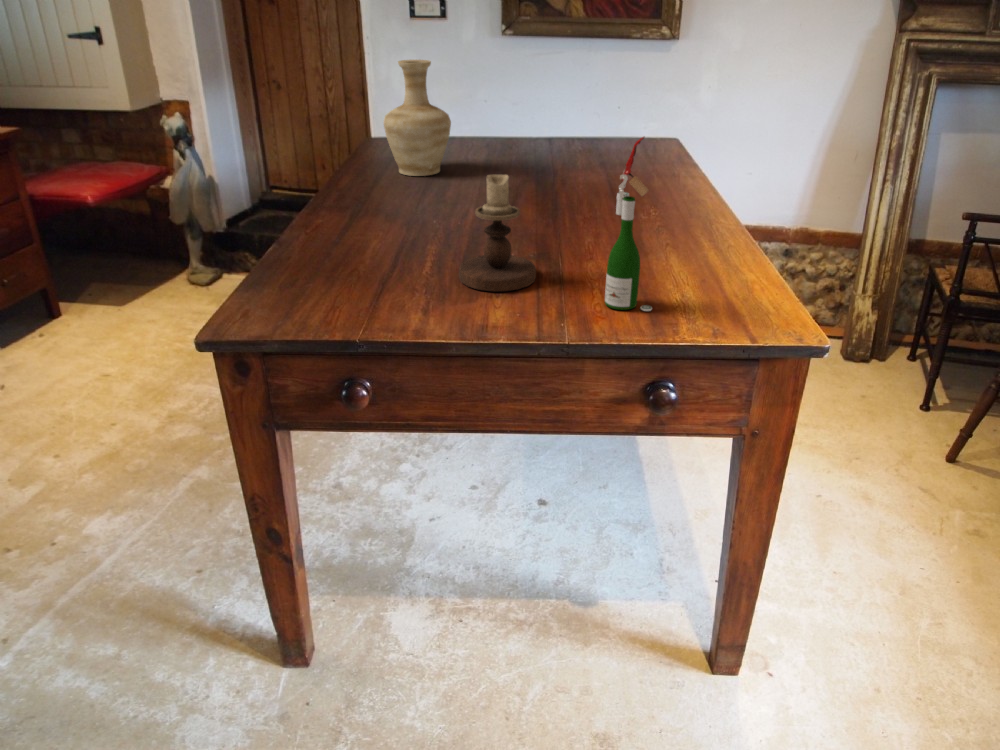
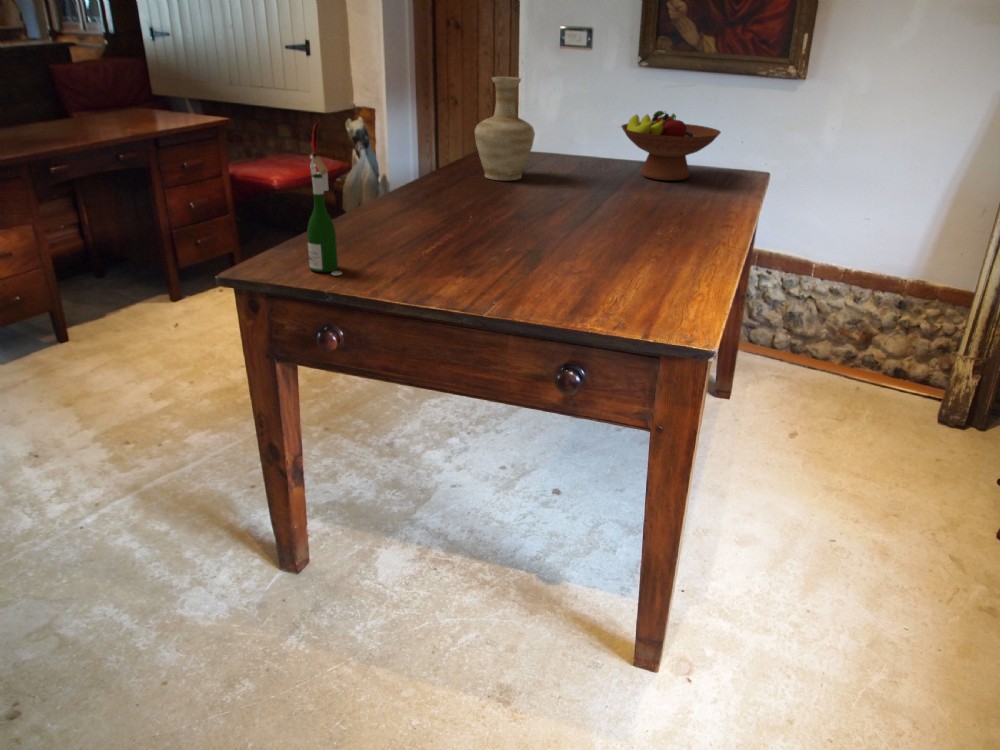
fruit bowl: none [531,85,635,158] -> present [621,111,721,181]
wine bottle: present [605,137,652,311] -> present [307,123,342,275]
candlestick: present [459,175,536,291] -> none [452,170,520,273]

